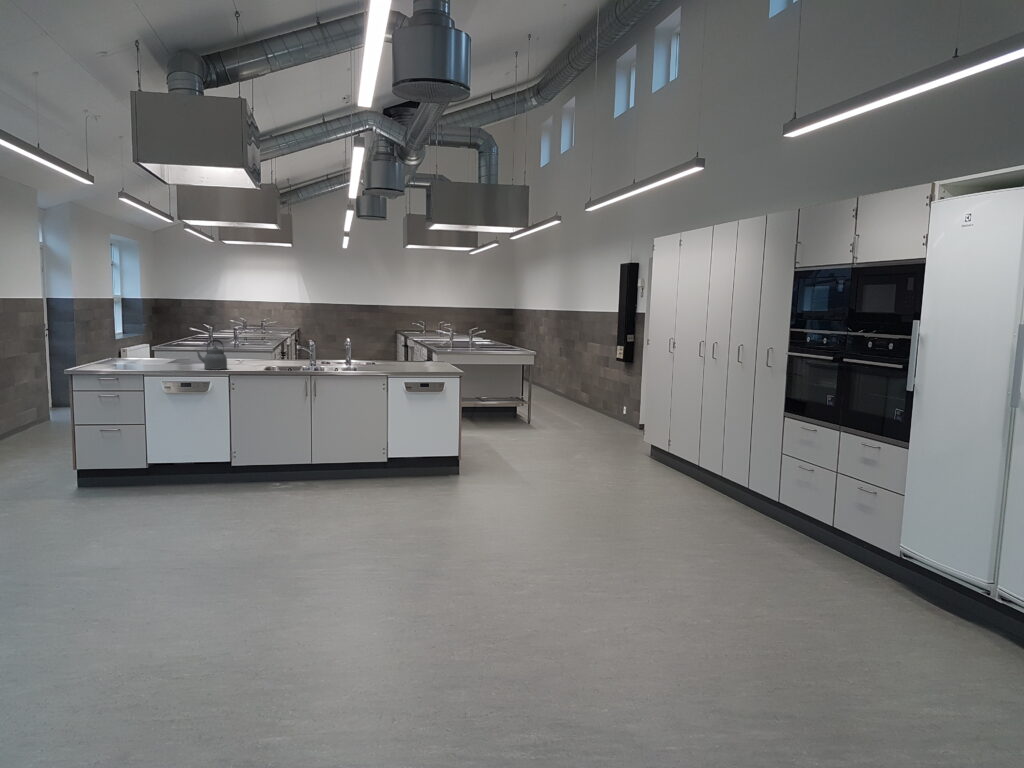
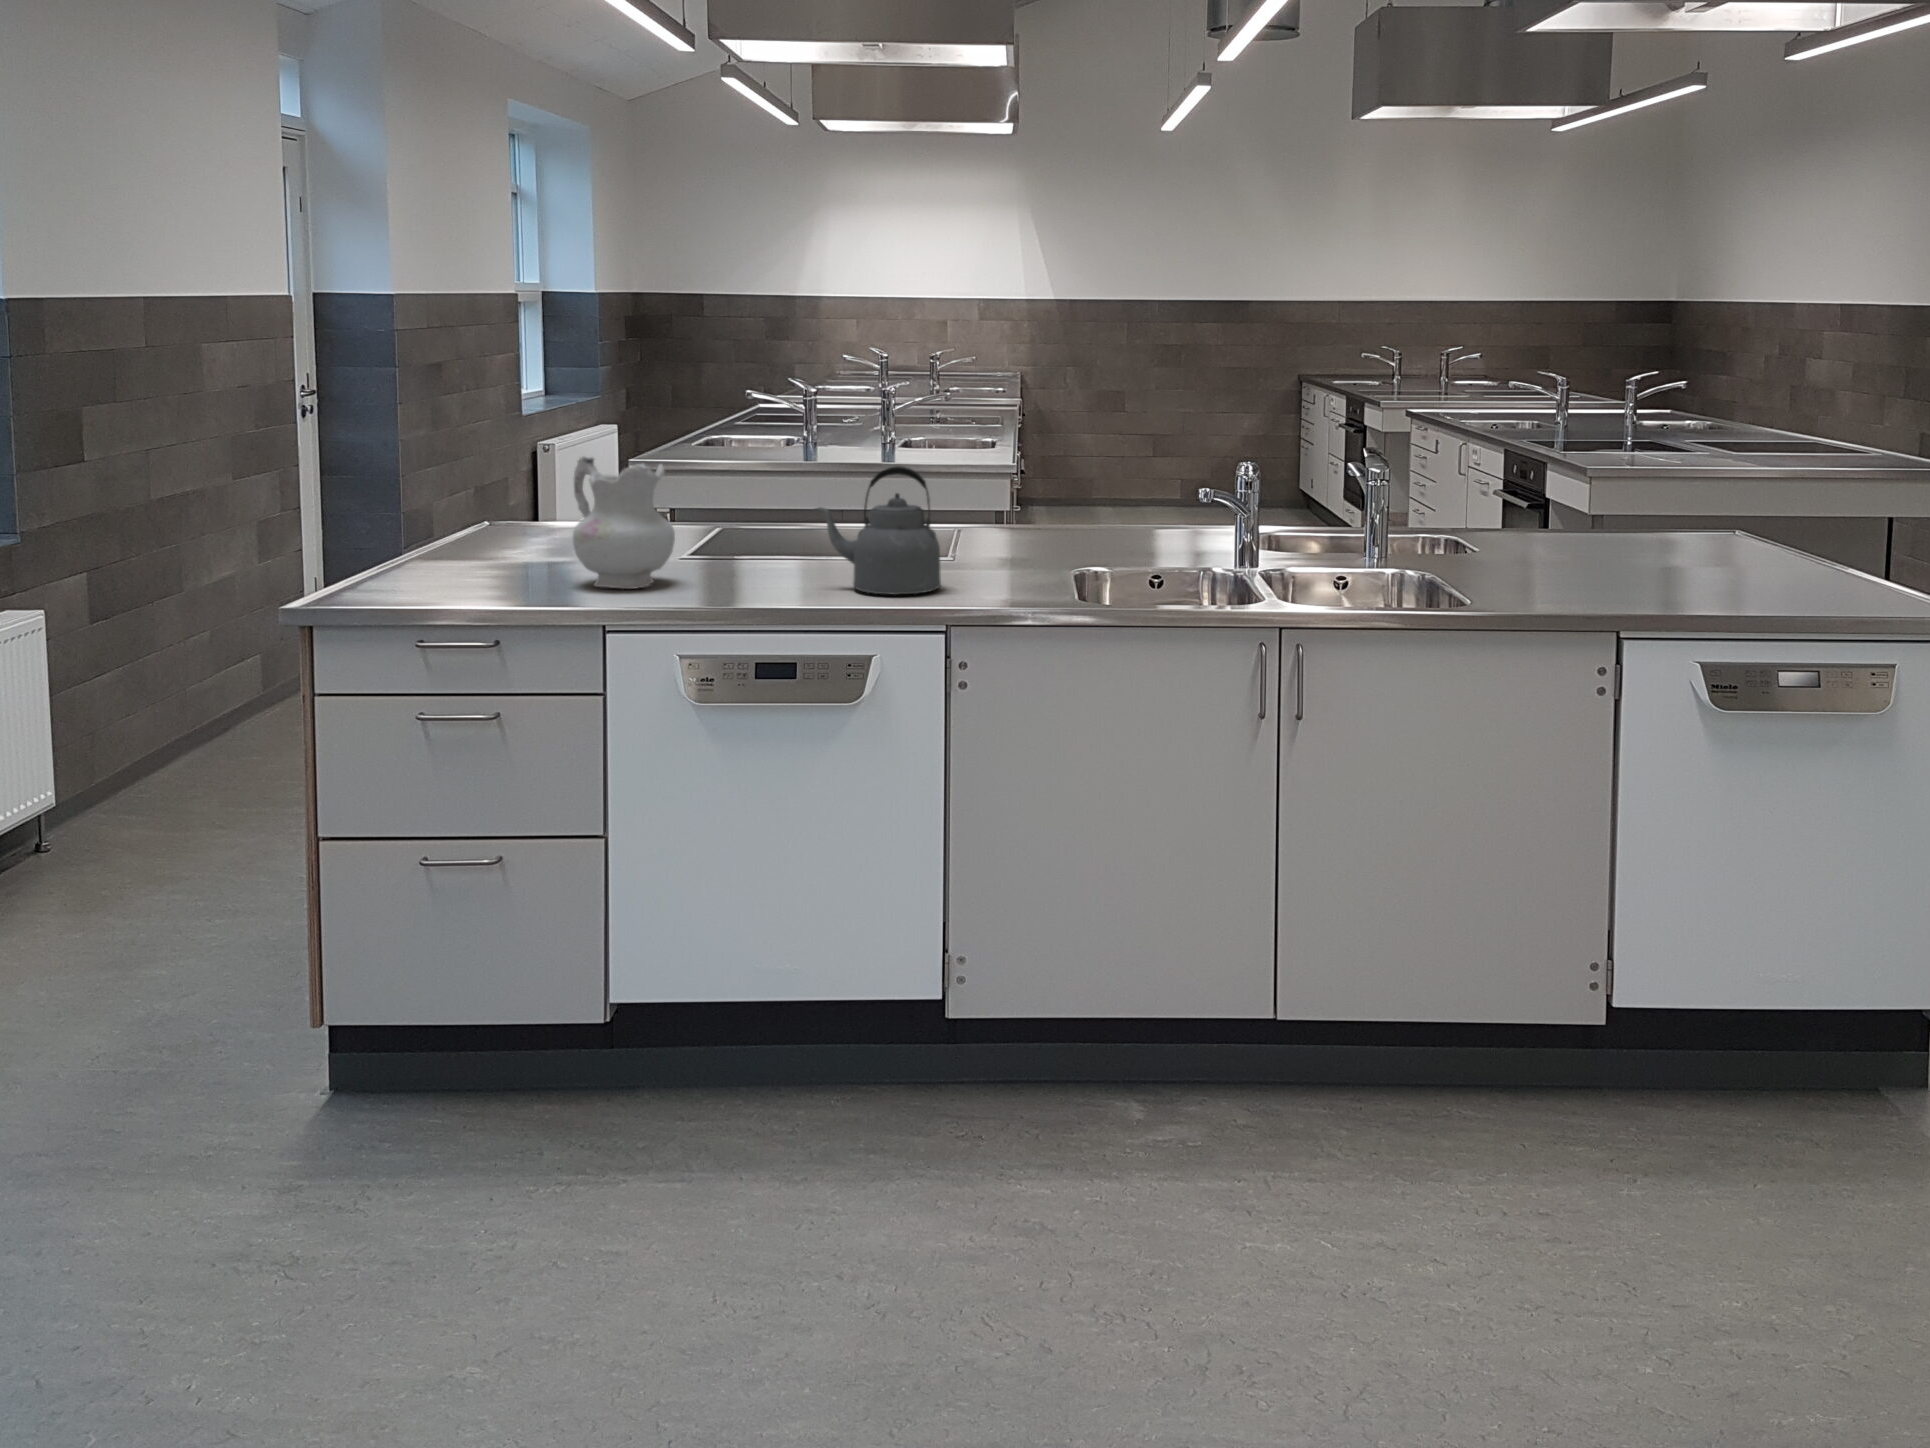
ceramic pitcher: none [129,337,157,369] -> present [573,457,675,589]

